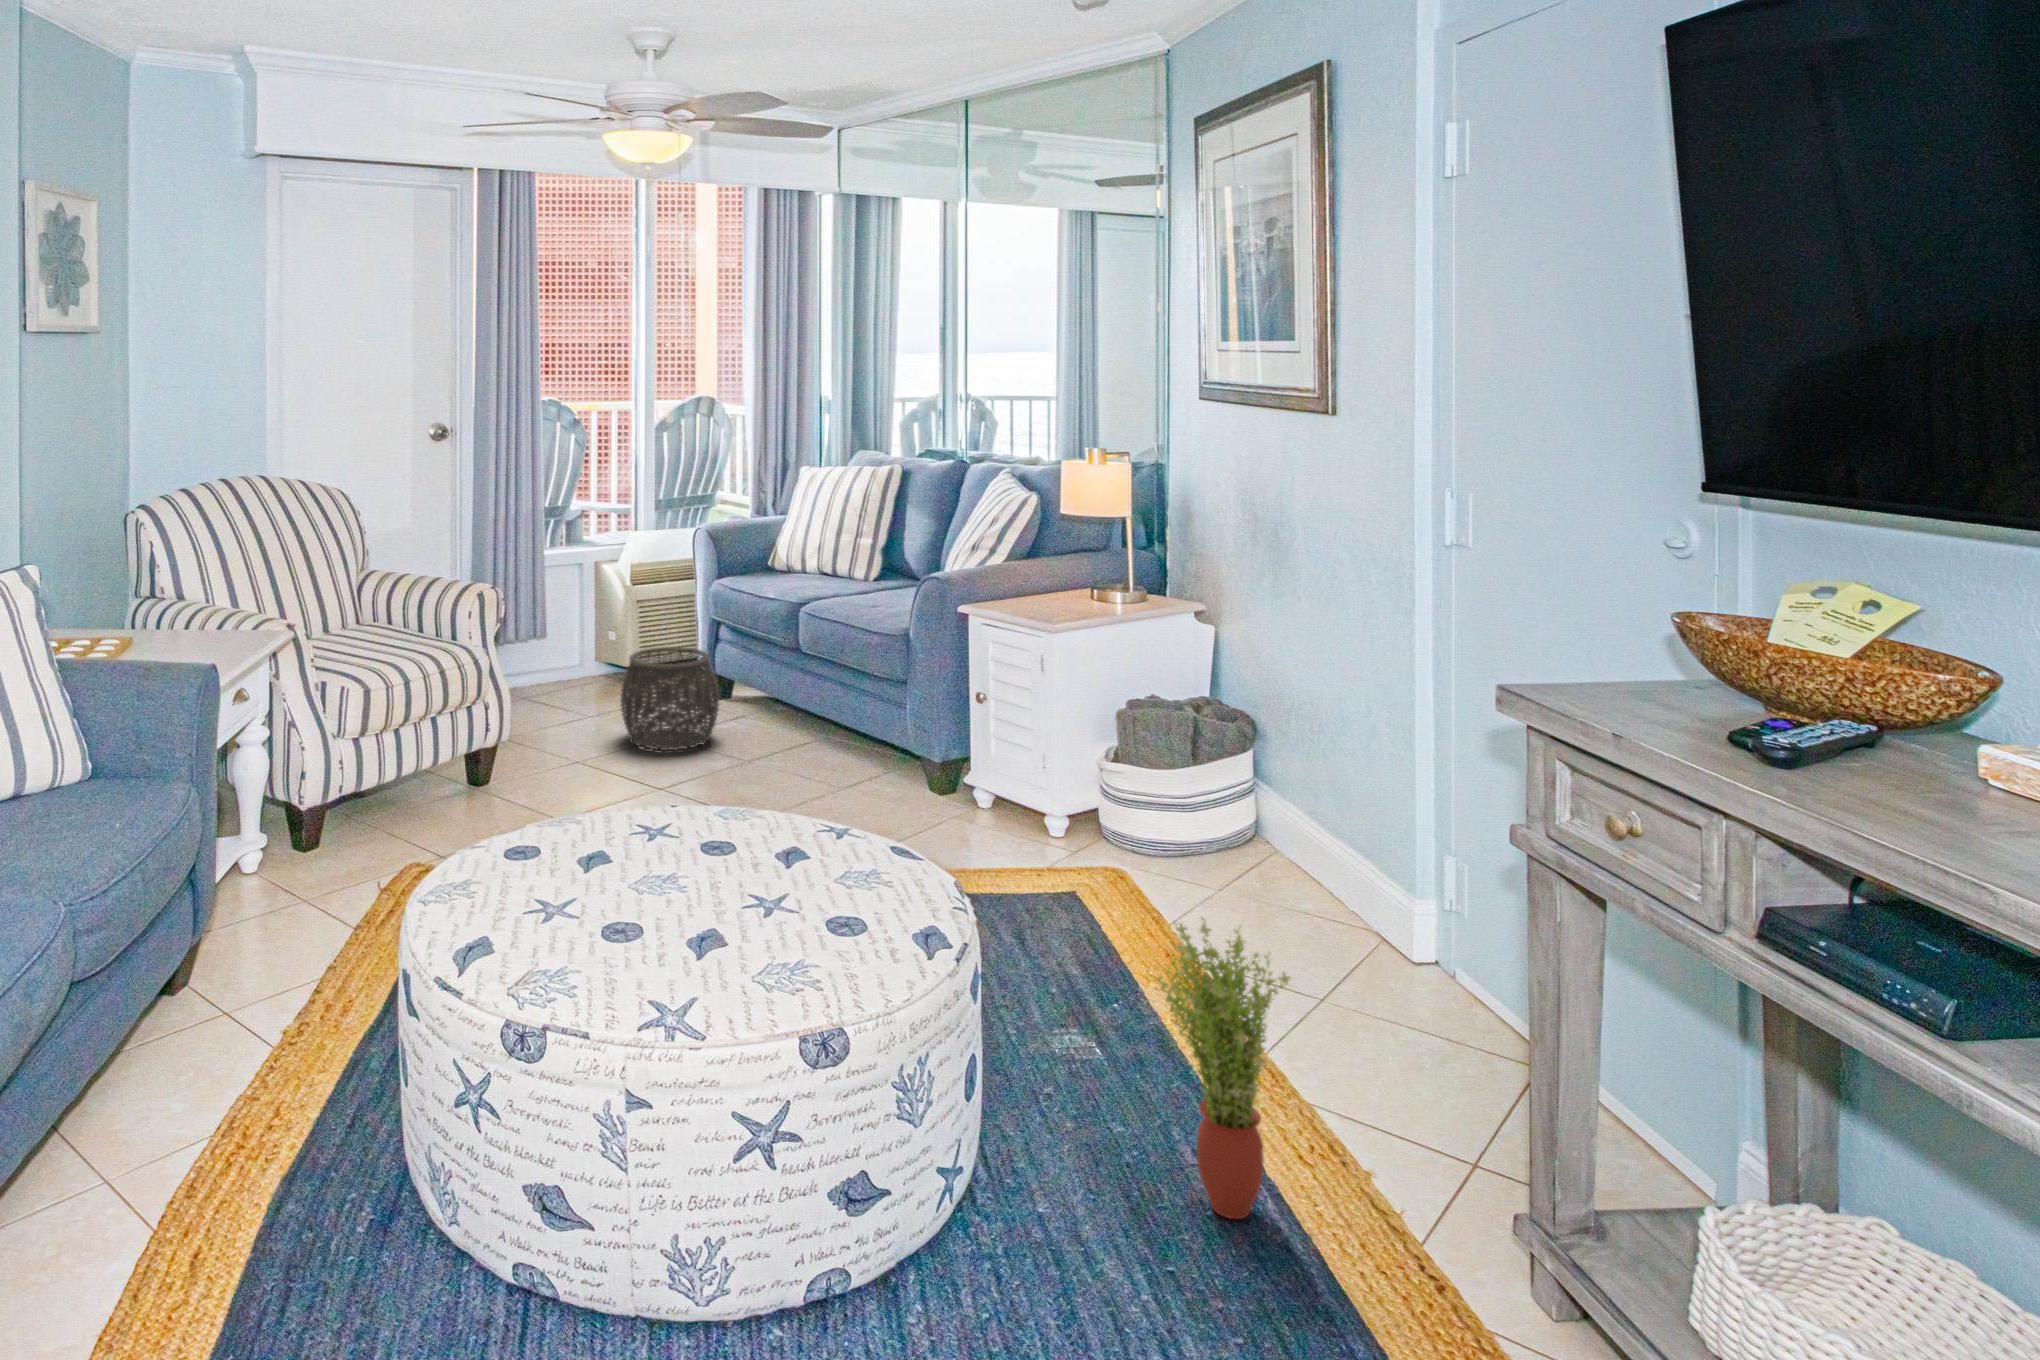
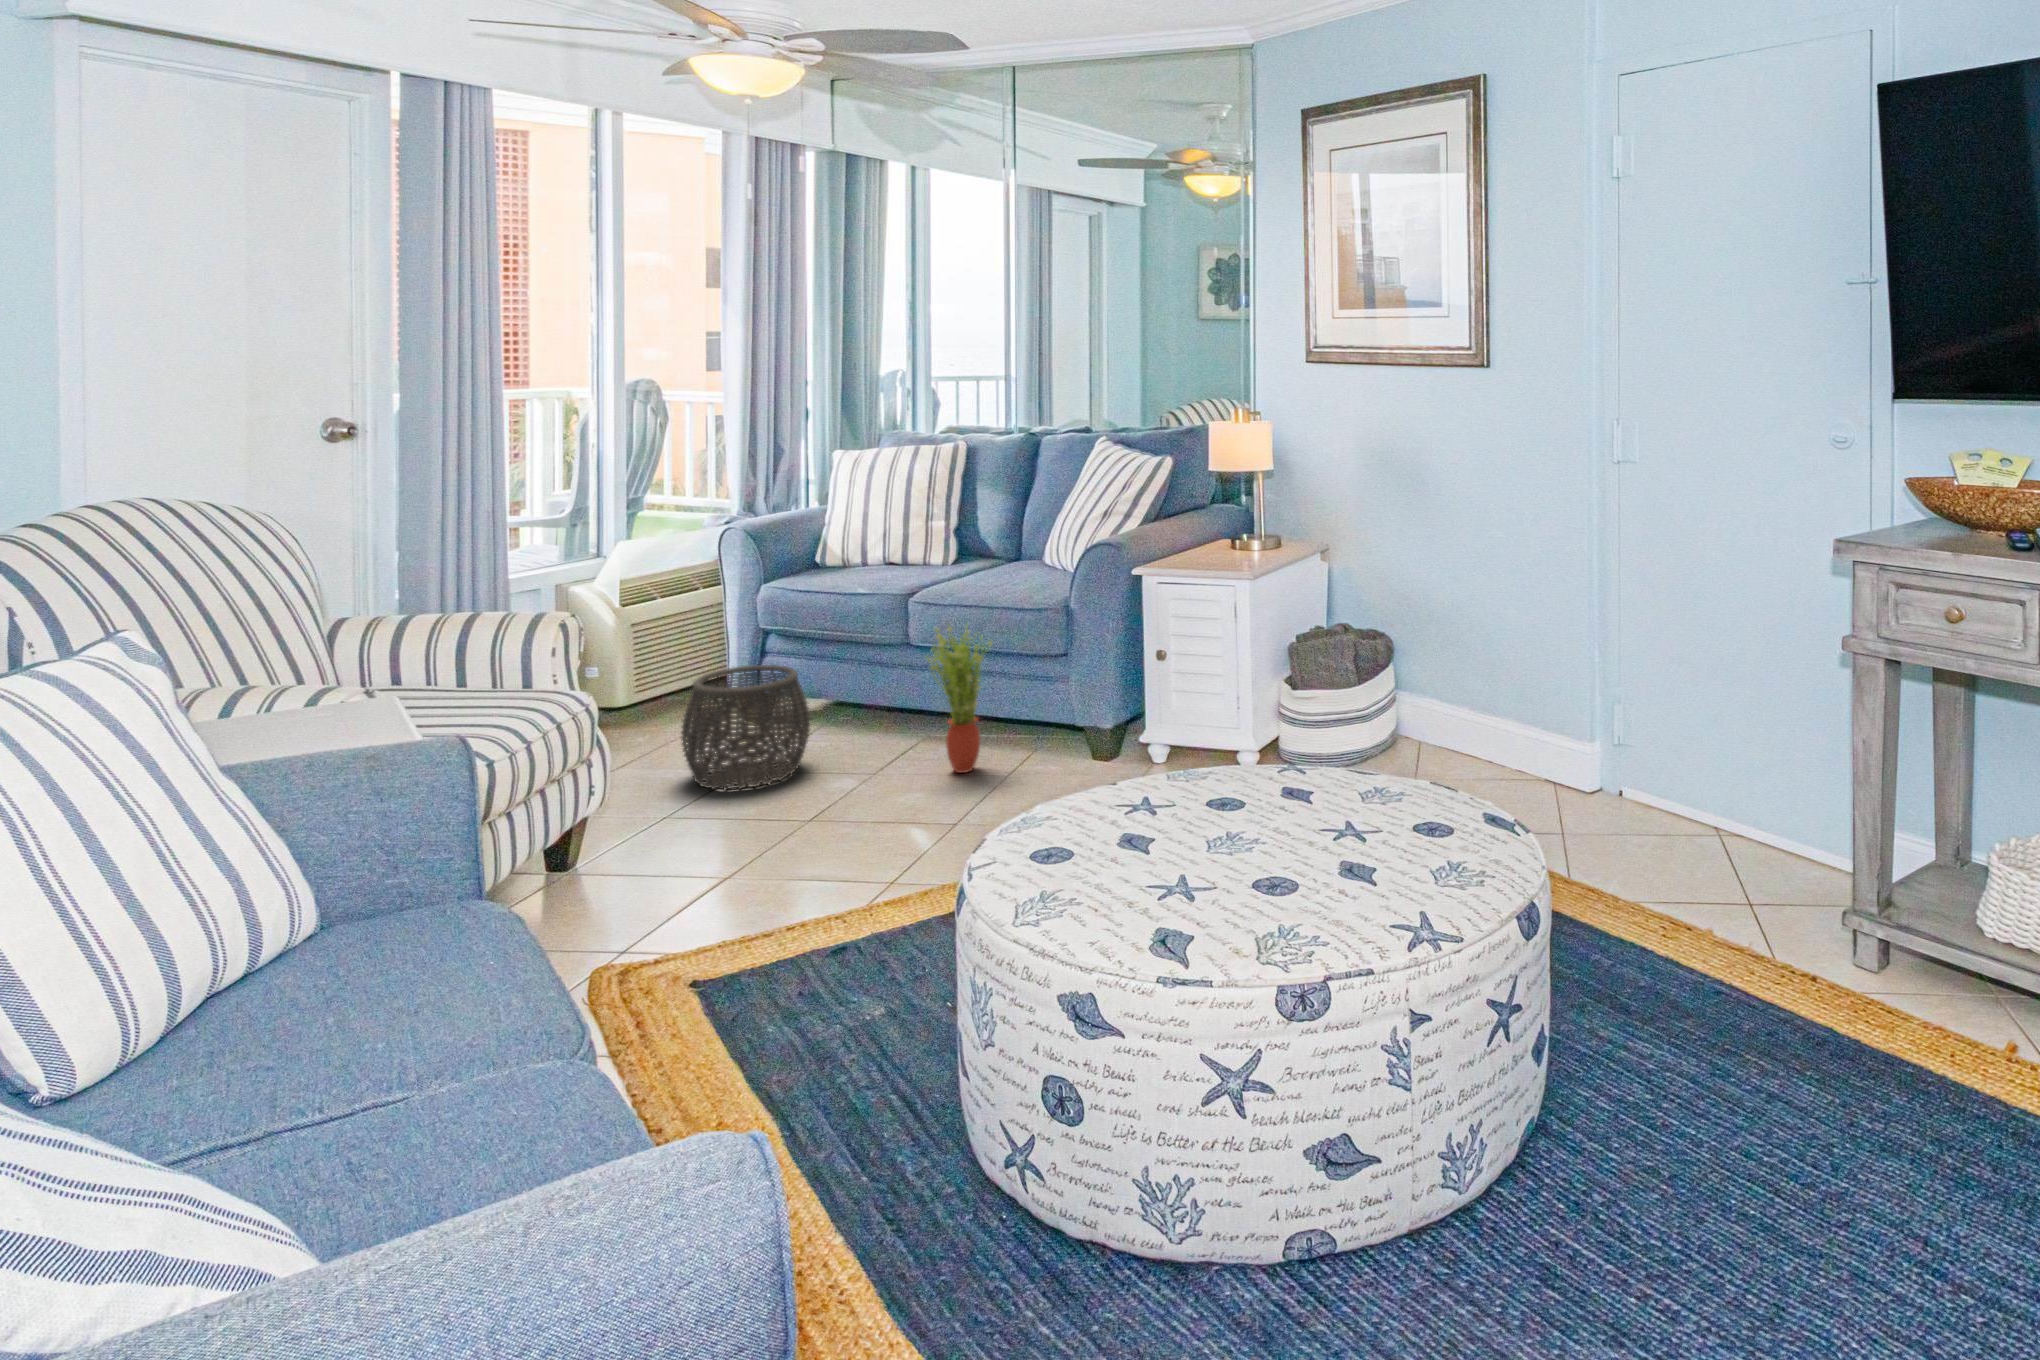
potted plant: present [1157,919,1290,1219] -> present [929,624,992,773]

